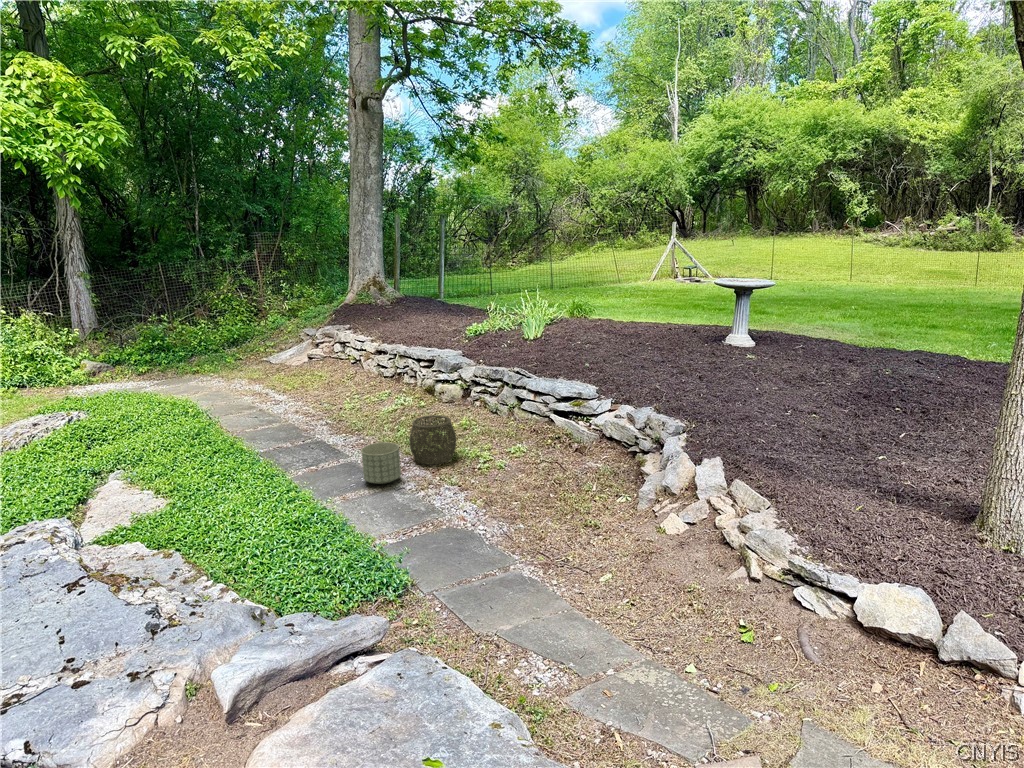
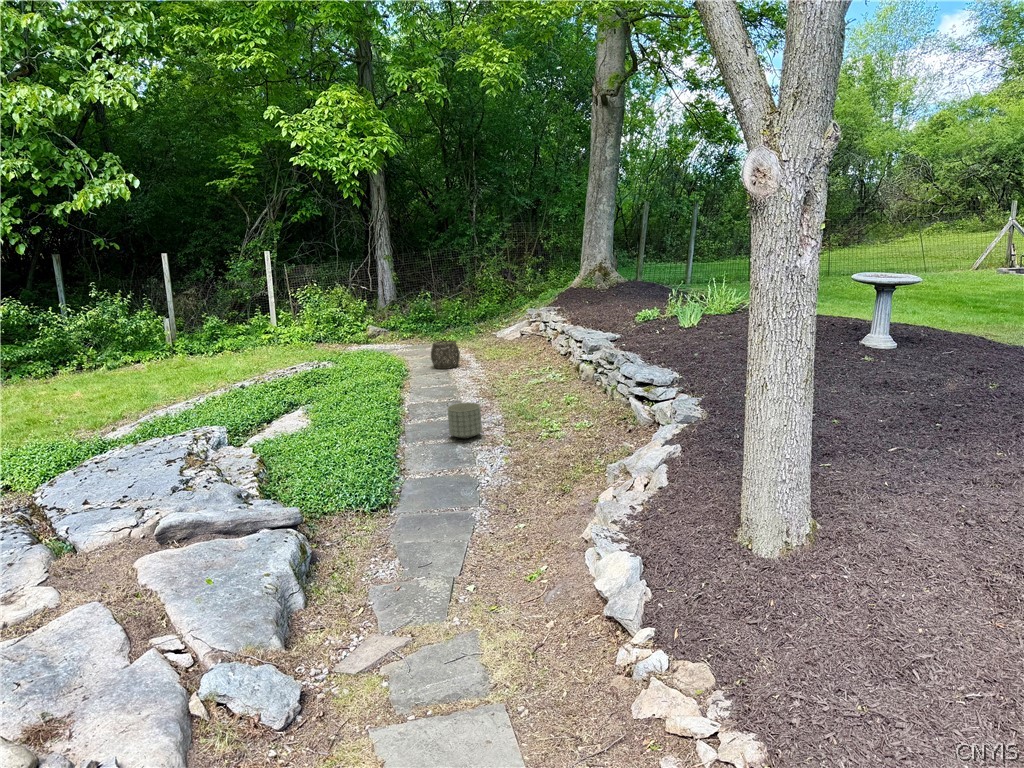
woven basket: present [409,415,456,465] -> present [431,341,460,369]

